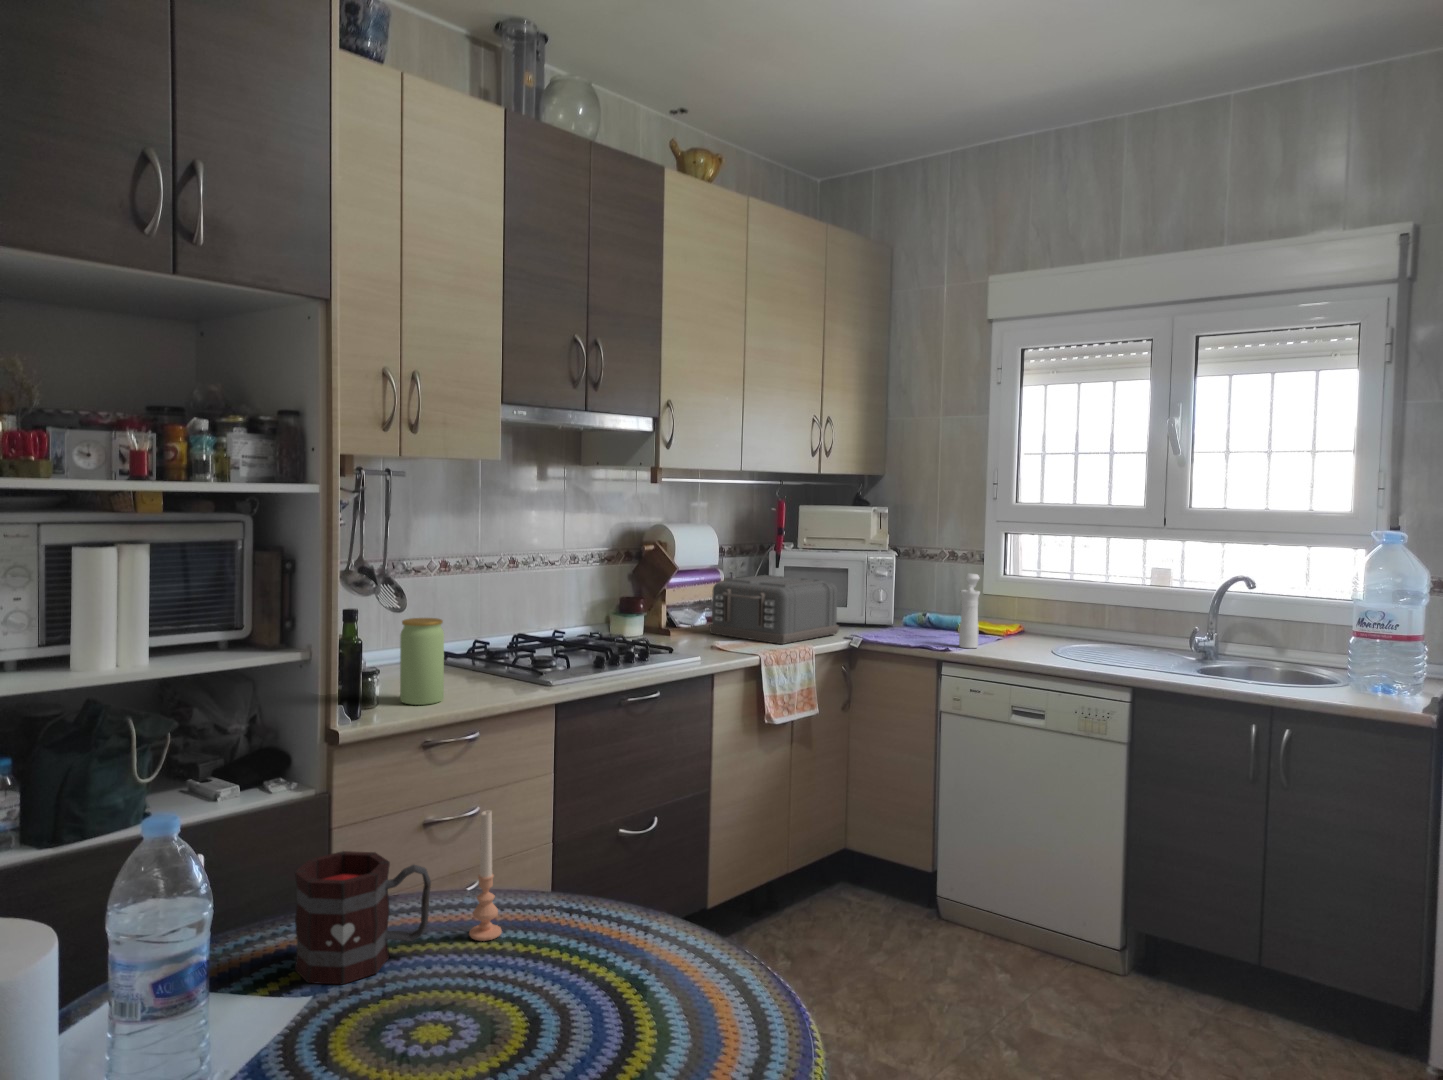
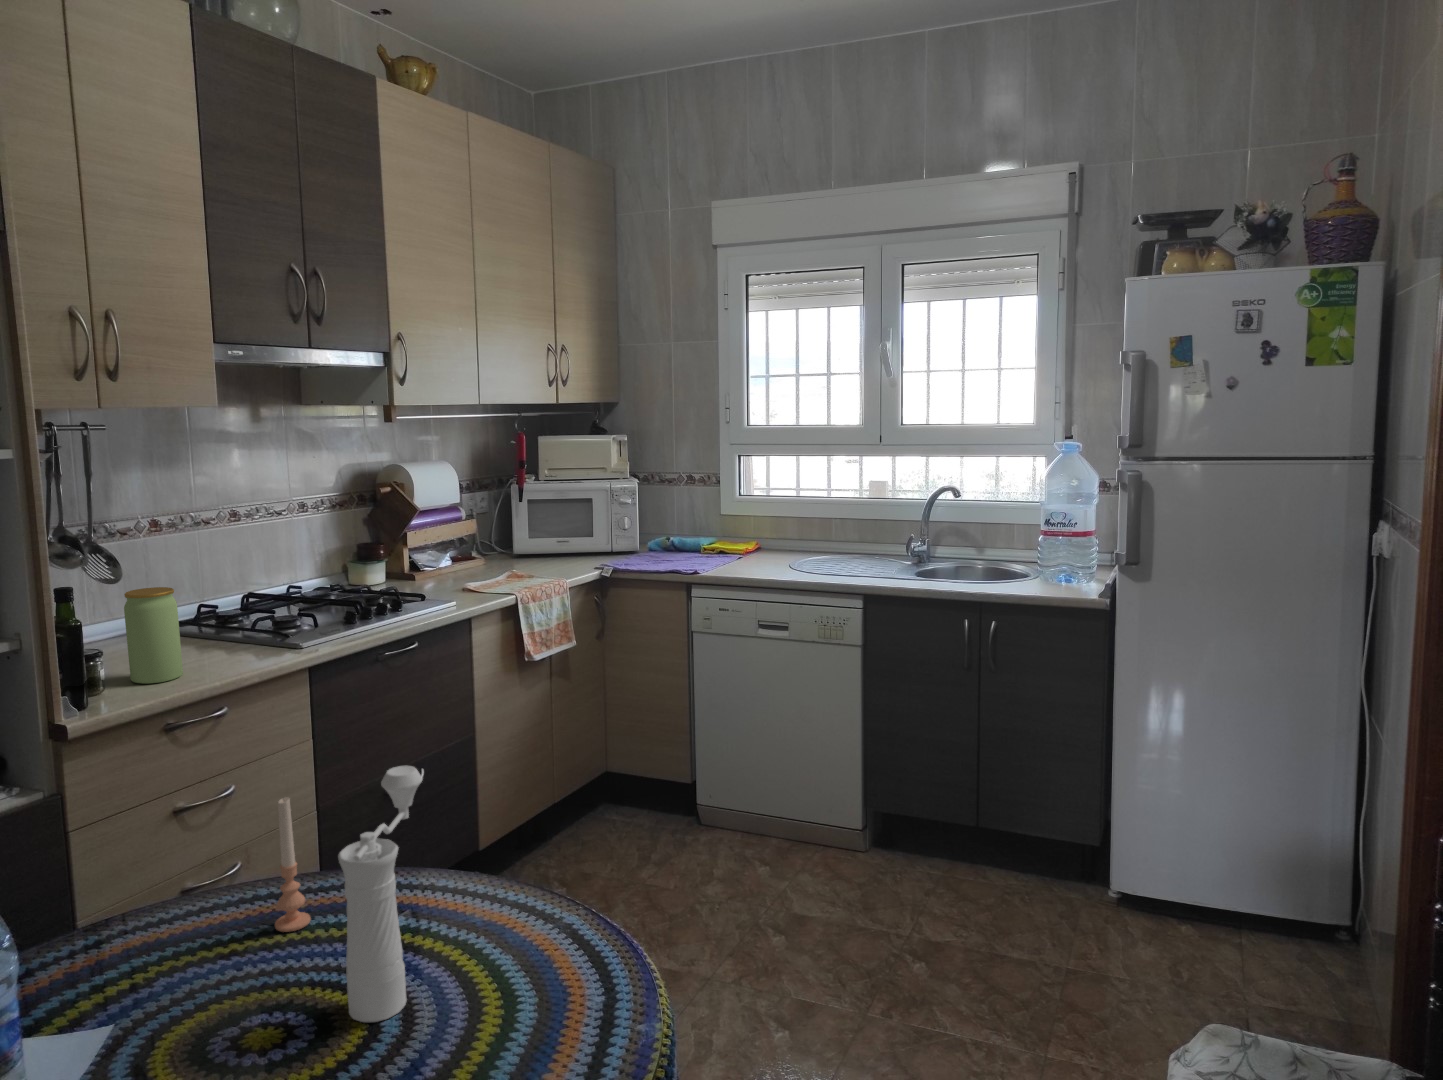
pepper mill: present [959,574,980,648] -> present [338,766,422,1022]
toaster: present [709,575,839,644] -> none [457,510,587,579]
mug: present [295,851,431,984] -> none [68,861,231,1014]

